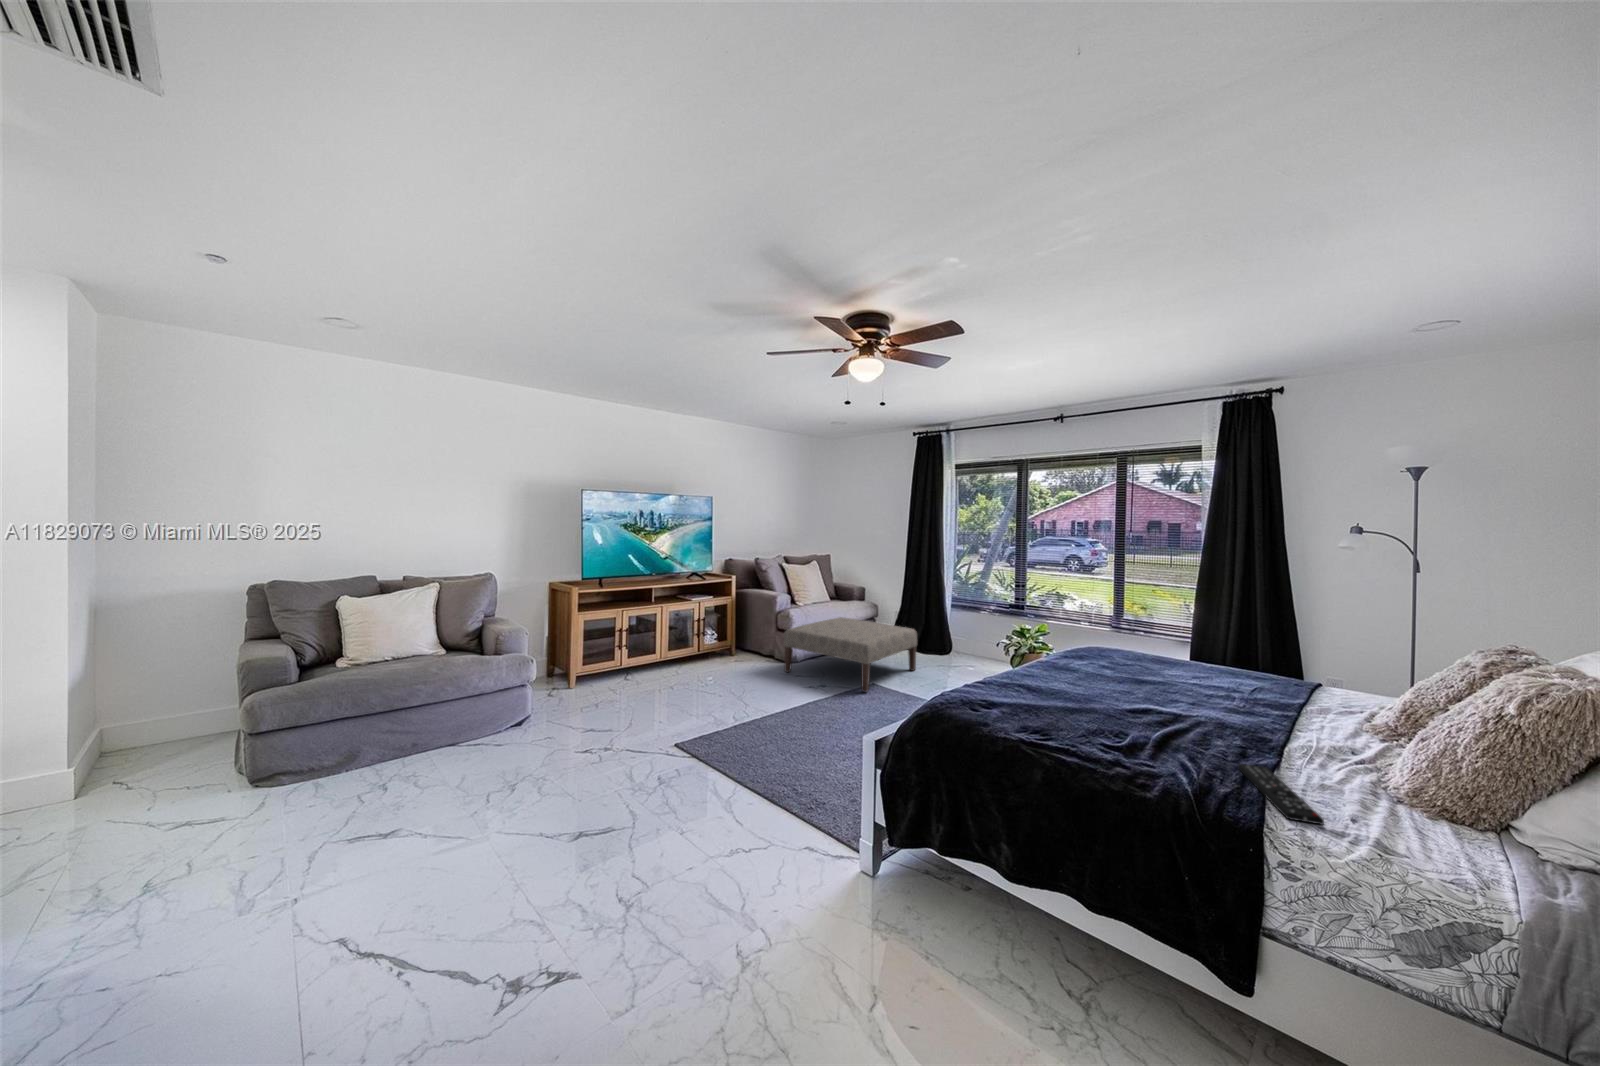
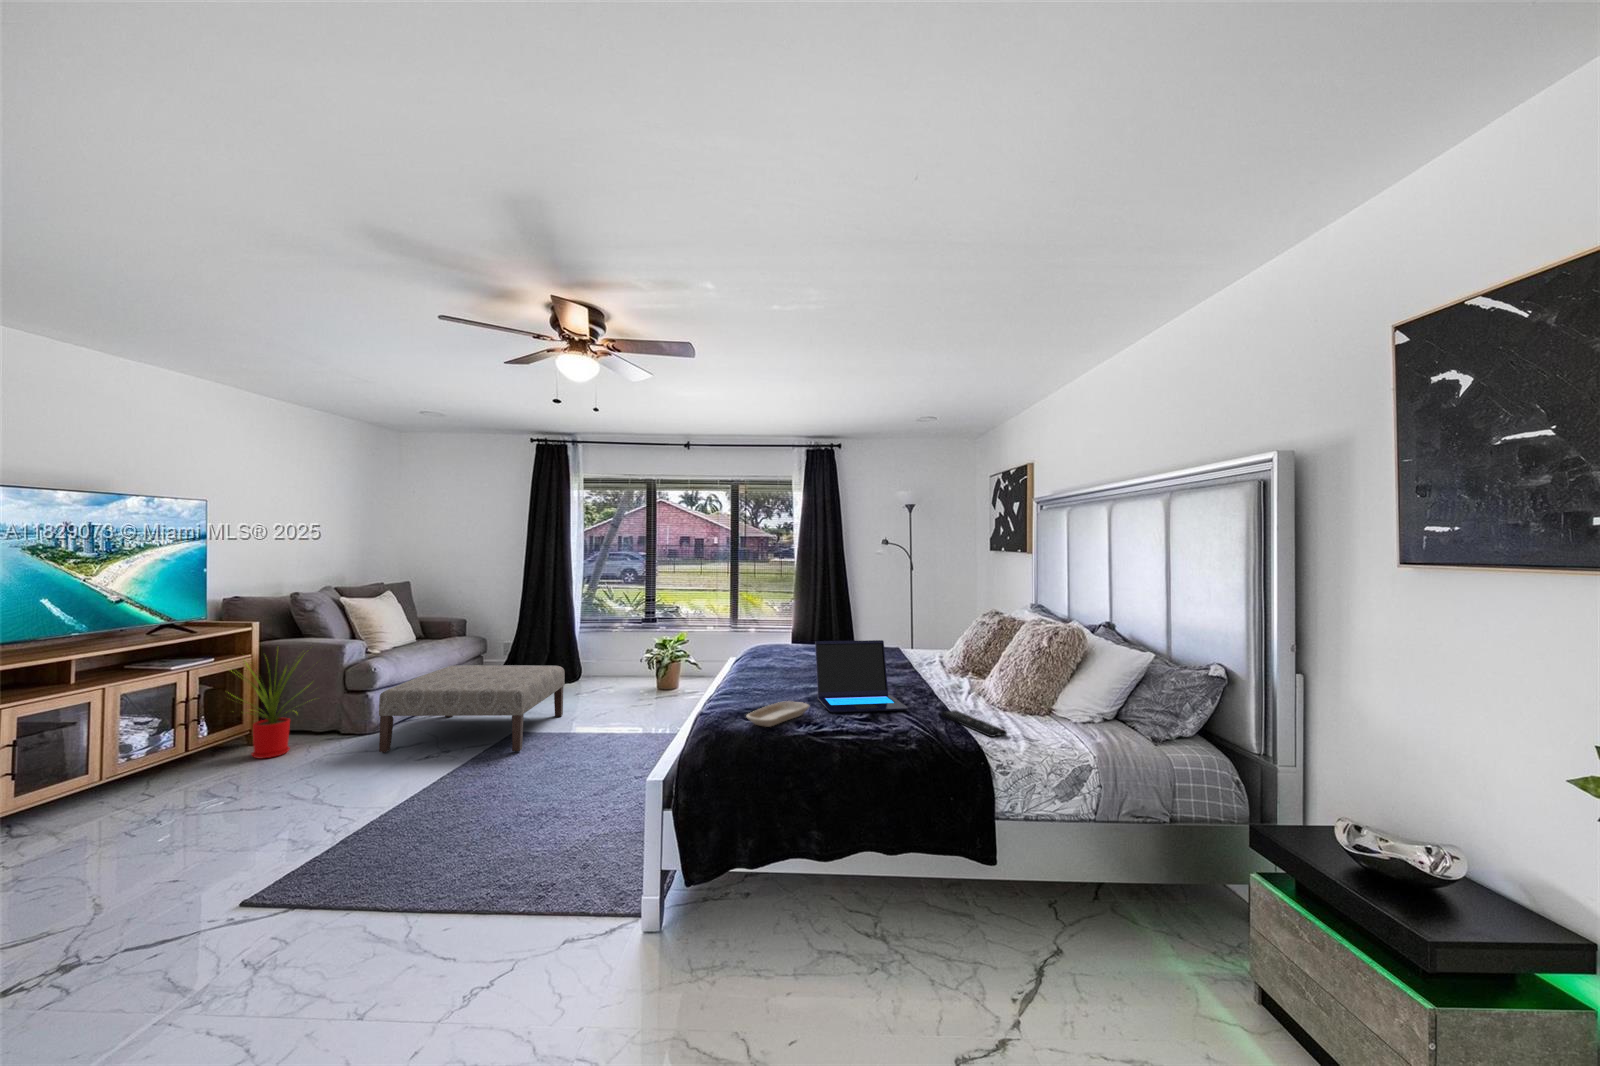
house plant: none [710,590,761,662] -> present [236,653,309,759]
laptop: none [1075,643,1189,747] -> present [815,640,908,713]
tray: none [968,701,1051,724] -> present [746,701,809,727]

